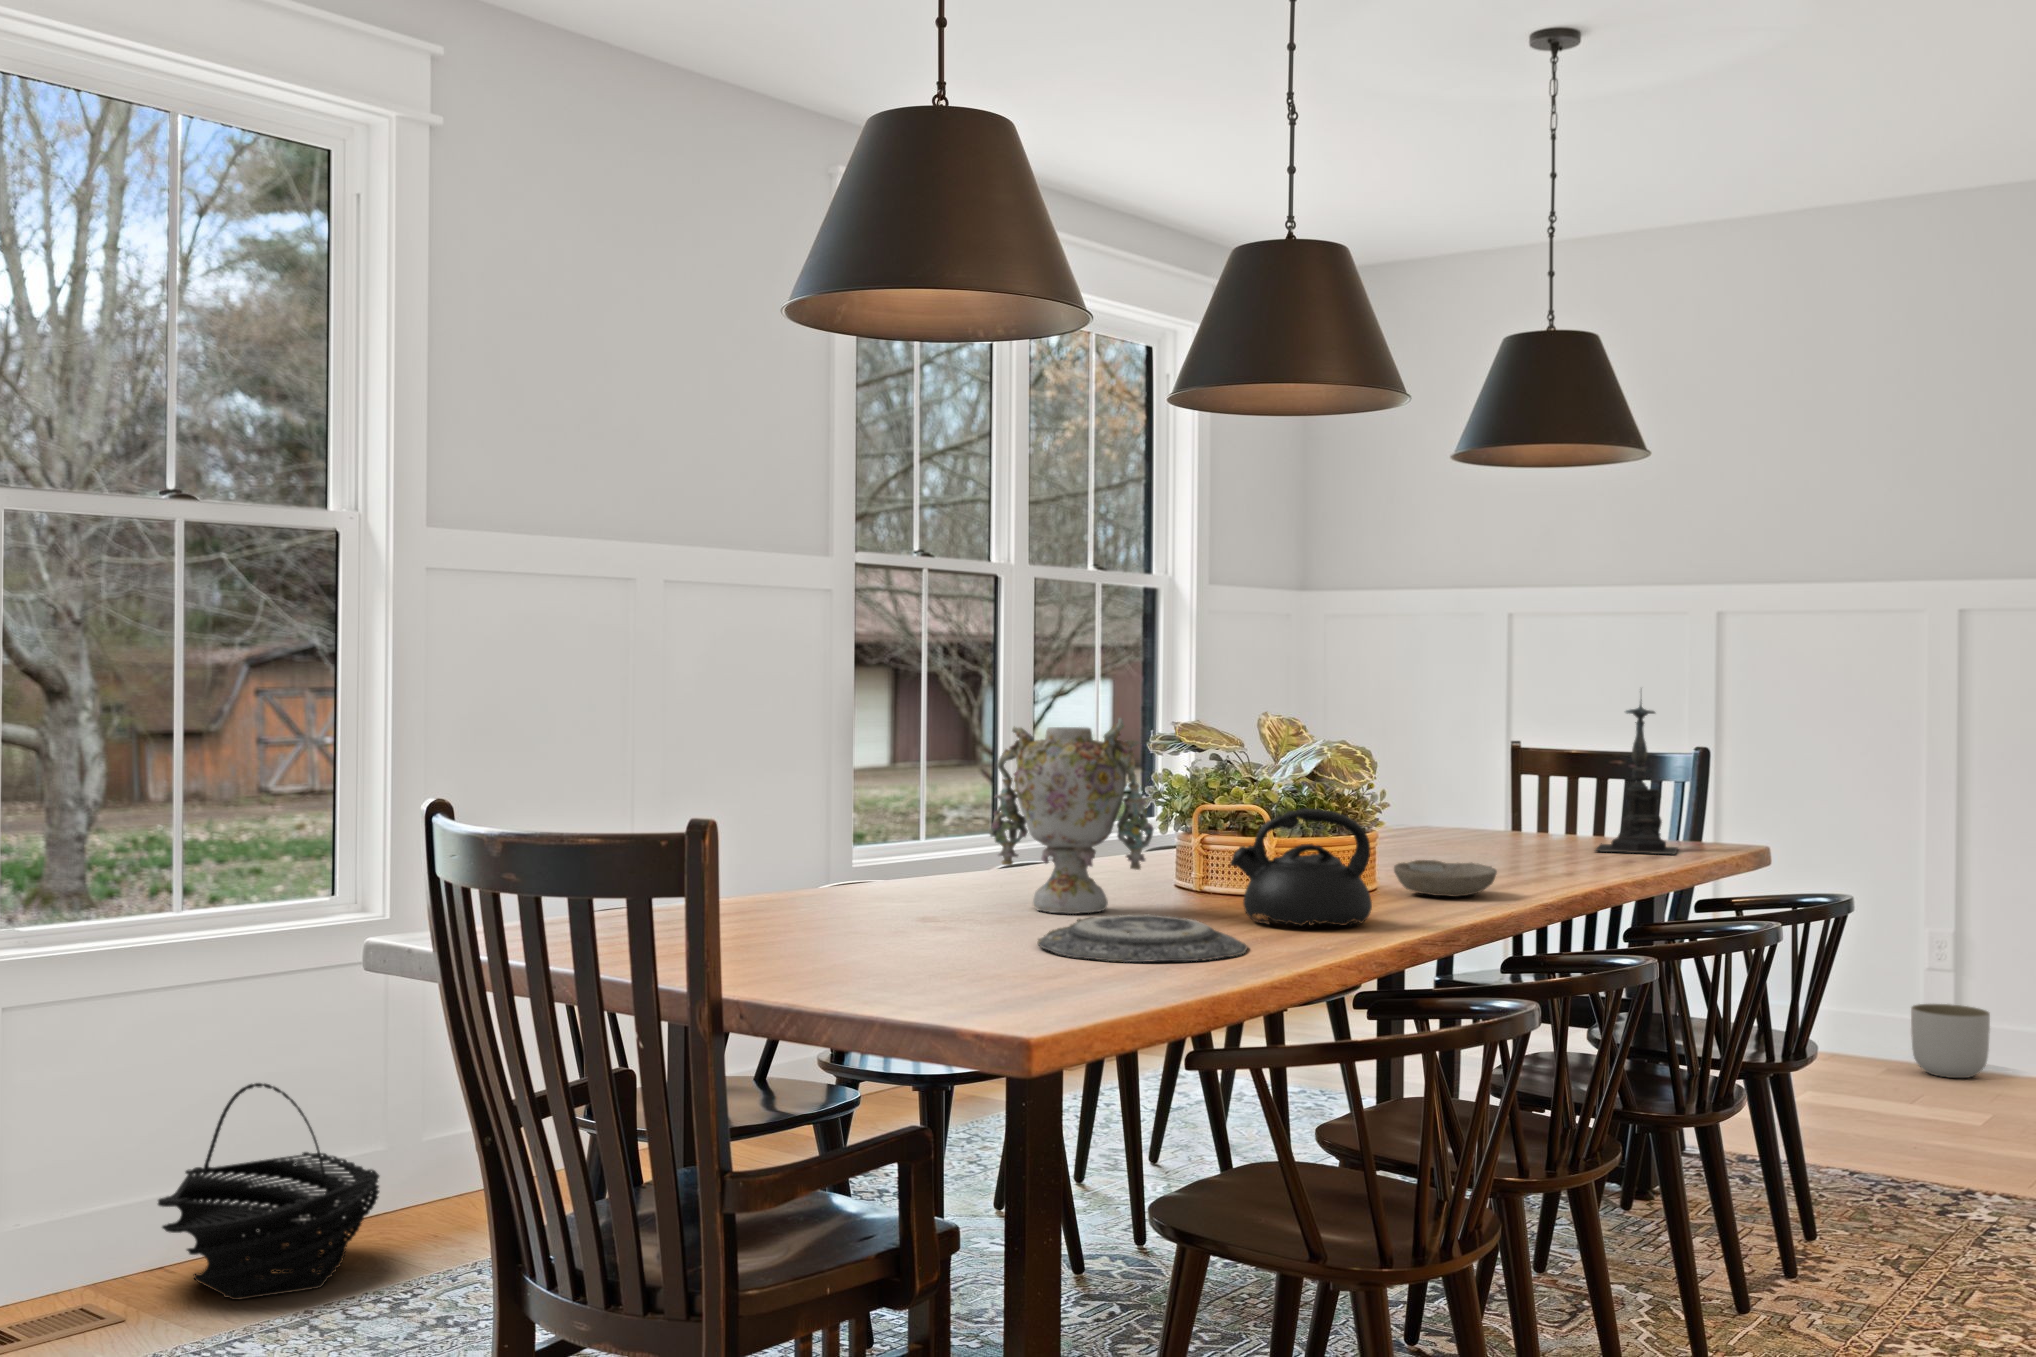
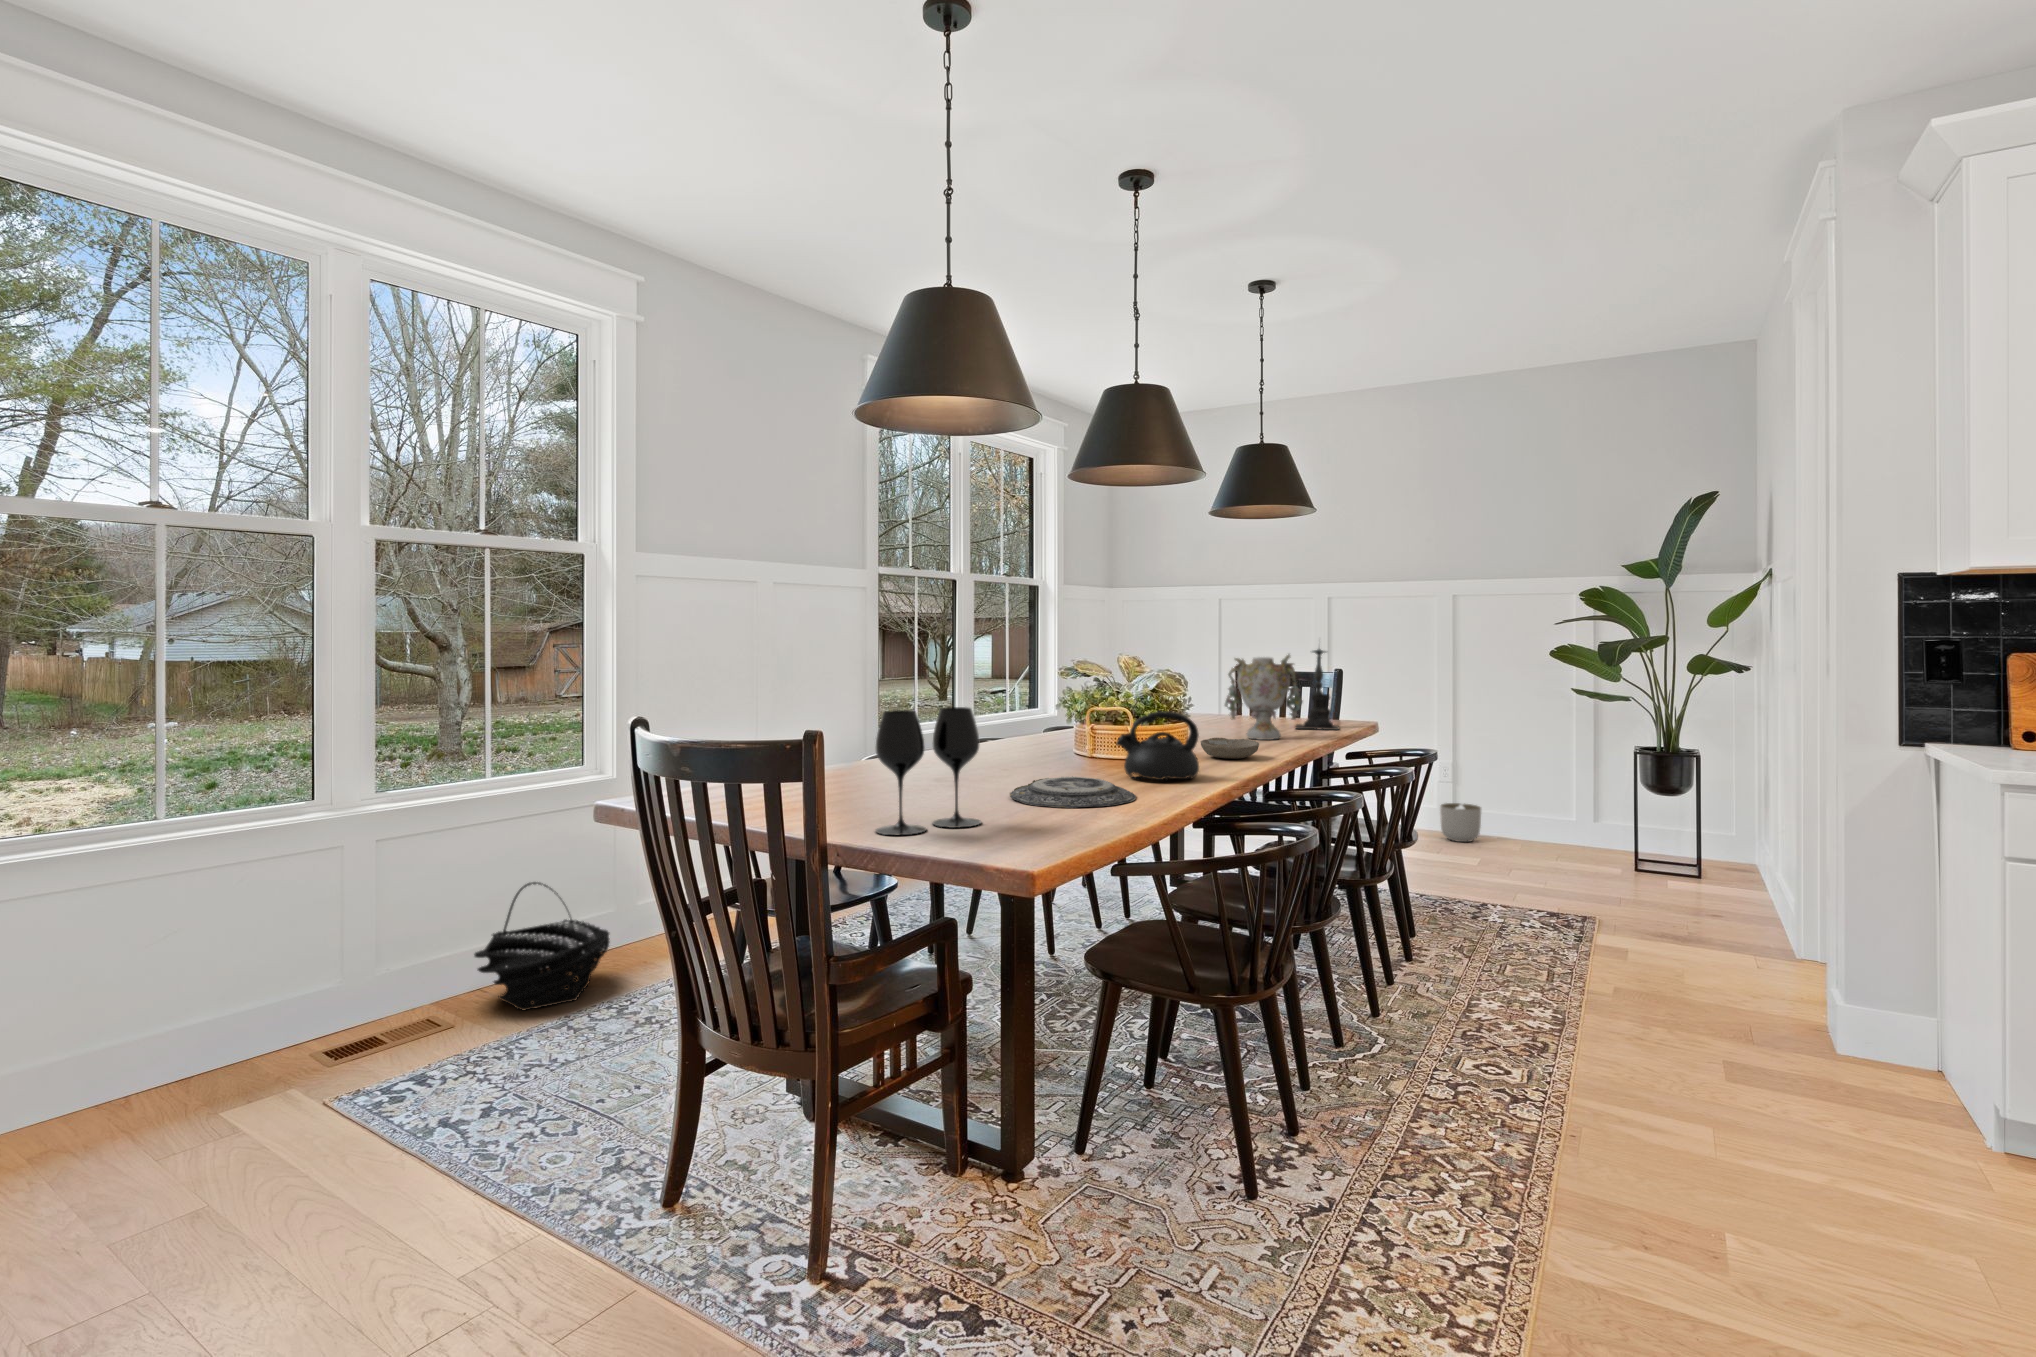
vase: present [989,718,1154,914] -> present [1225,654,1303,740]
wine glass: none [805,792,978,993] -> present [876,707,981,835]

